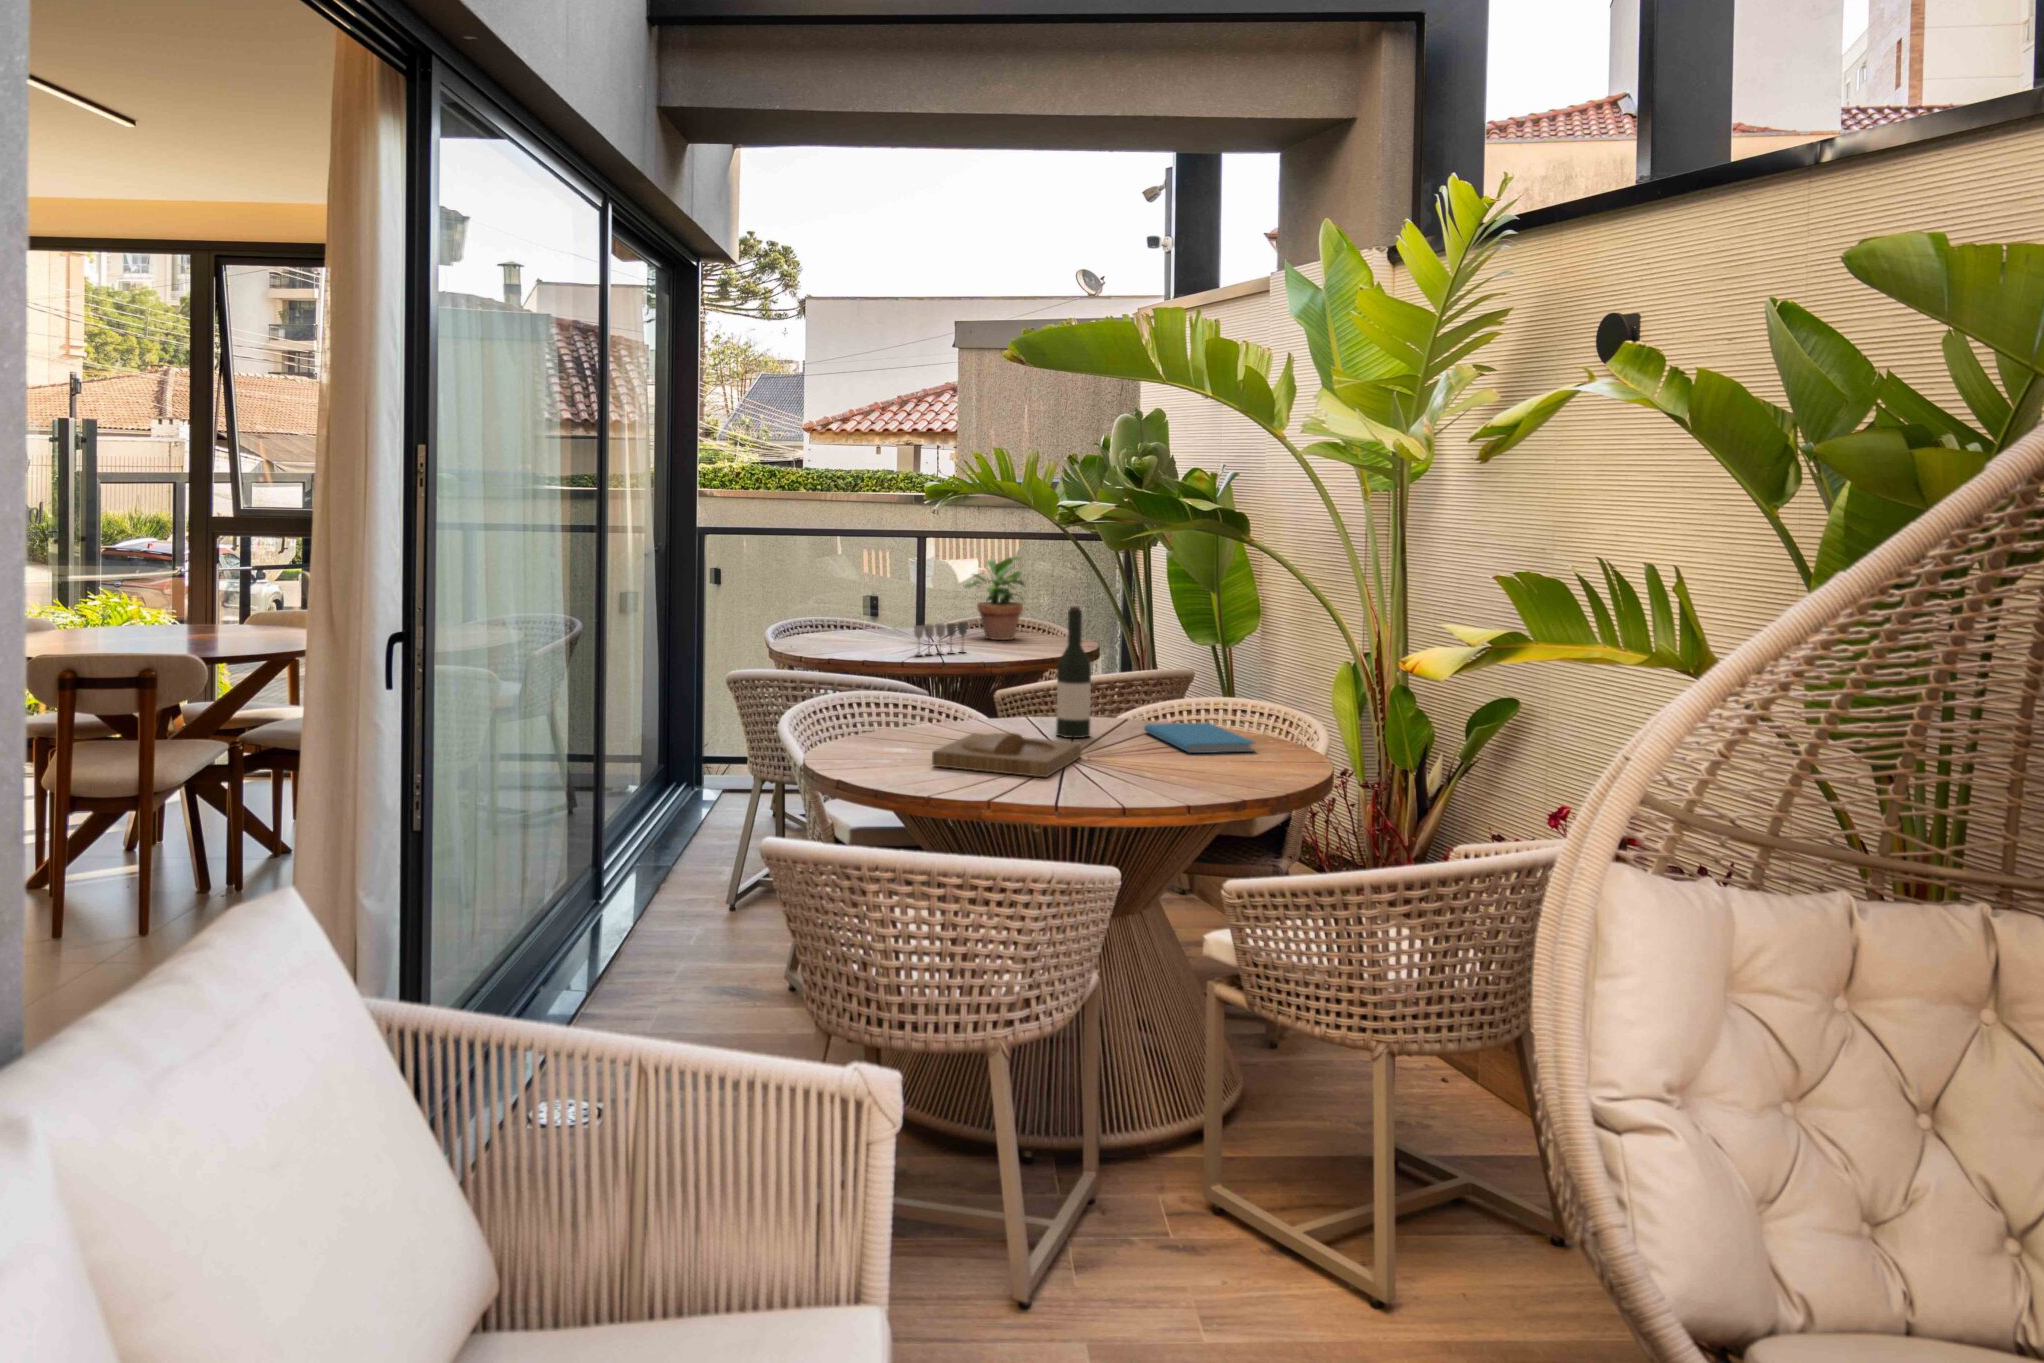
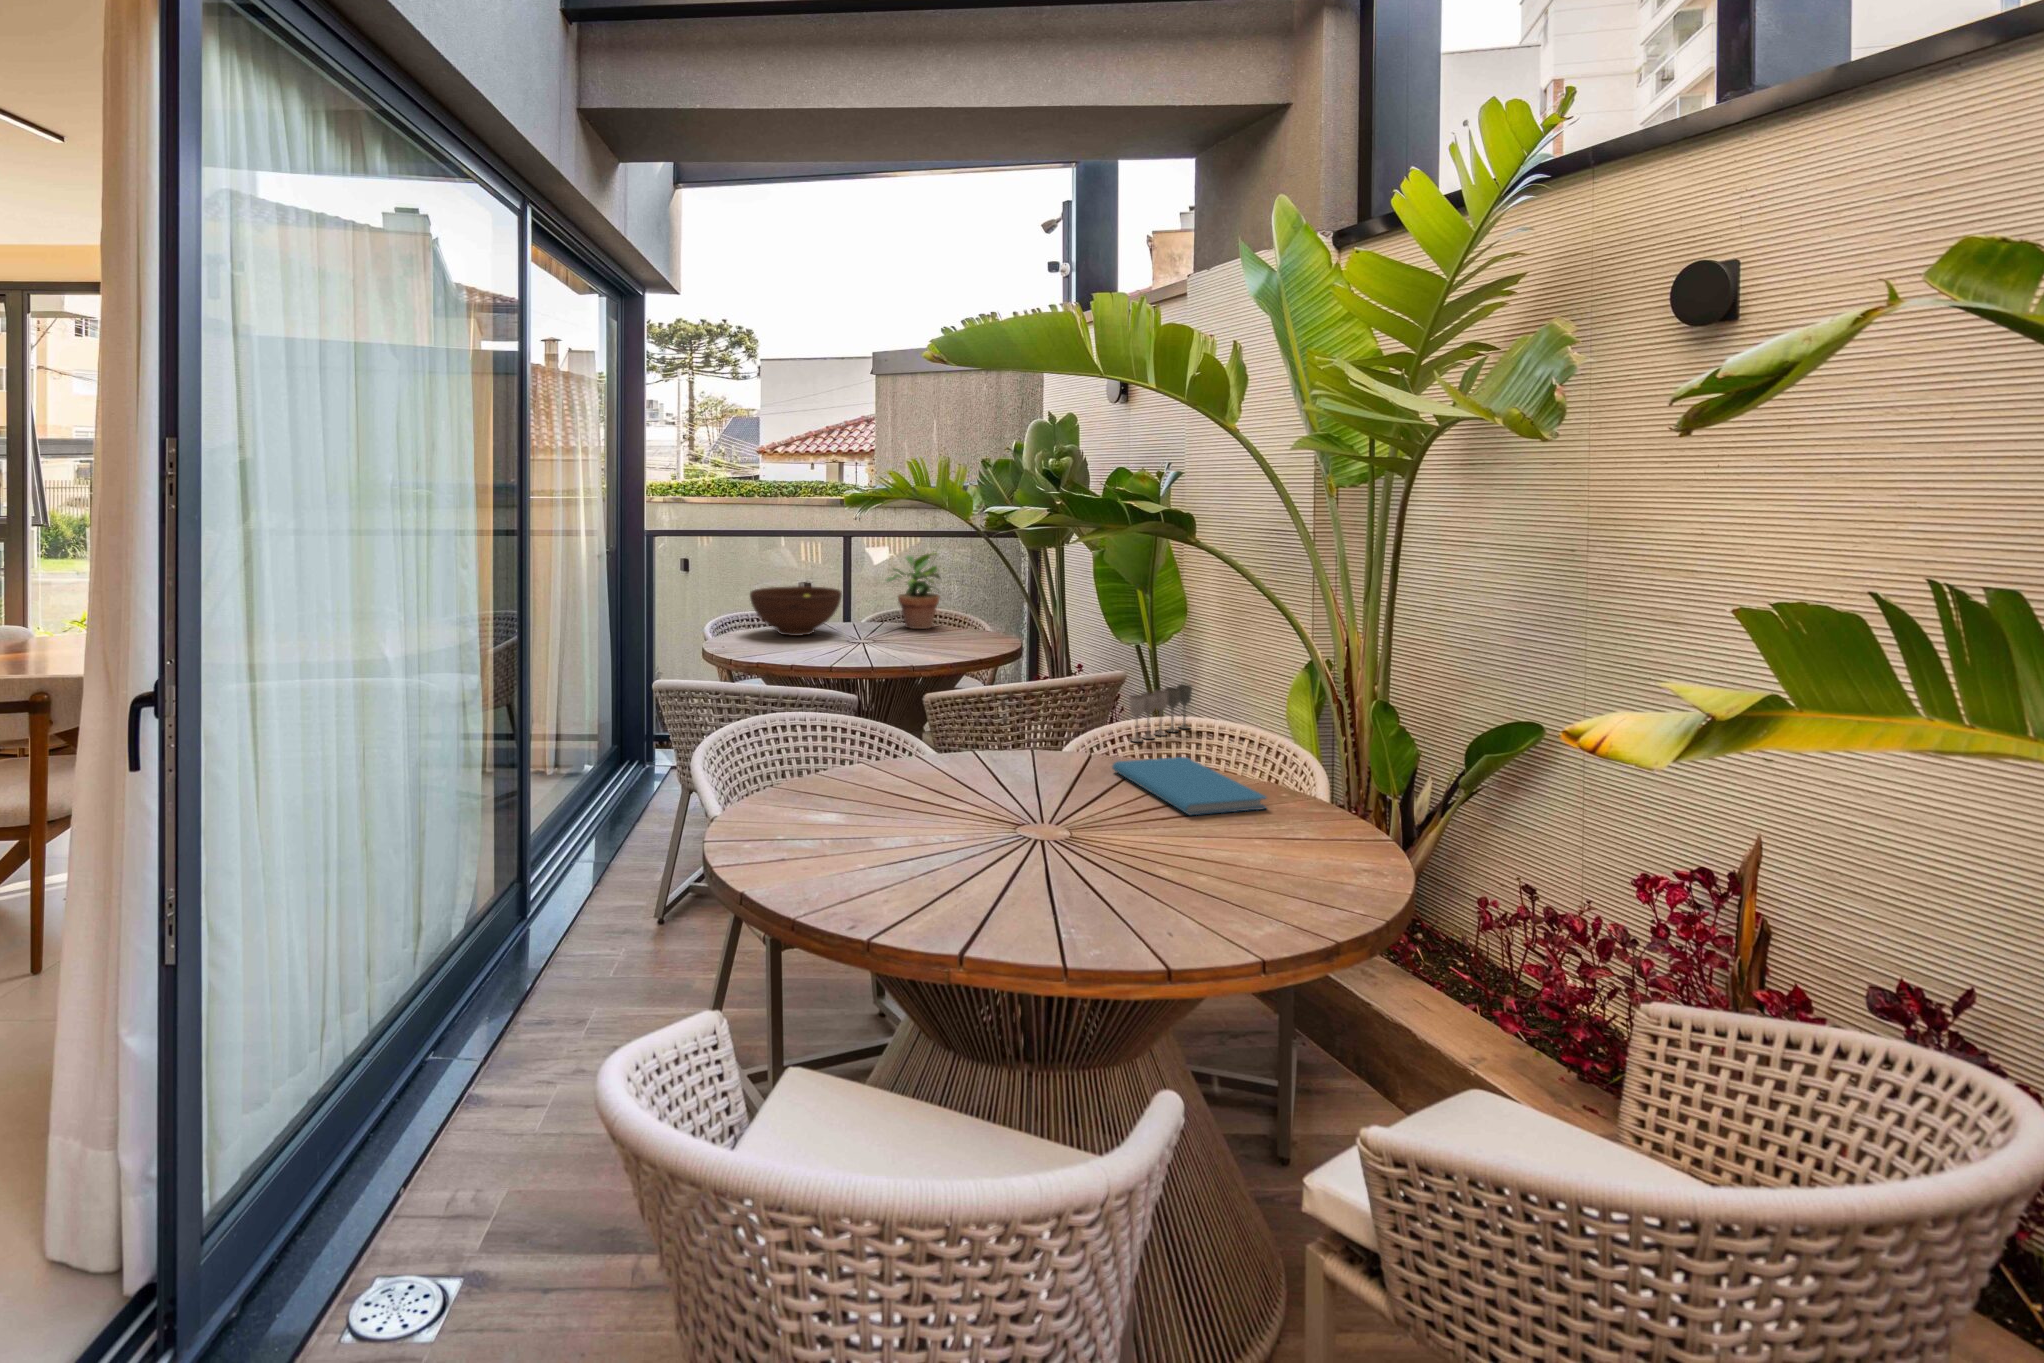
fruit bowl: none [817,592,916,643] -> present [750,586,842,636]
wine bottle: present [1056,606,1091,738] -> none [1012,625,1053,786]
wine glass: present [914,622,968,656] -> present [1129,684,1192,742]
tray: present [932,733,1082,777] -> none [866,792,1057,886]

